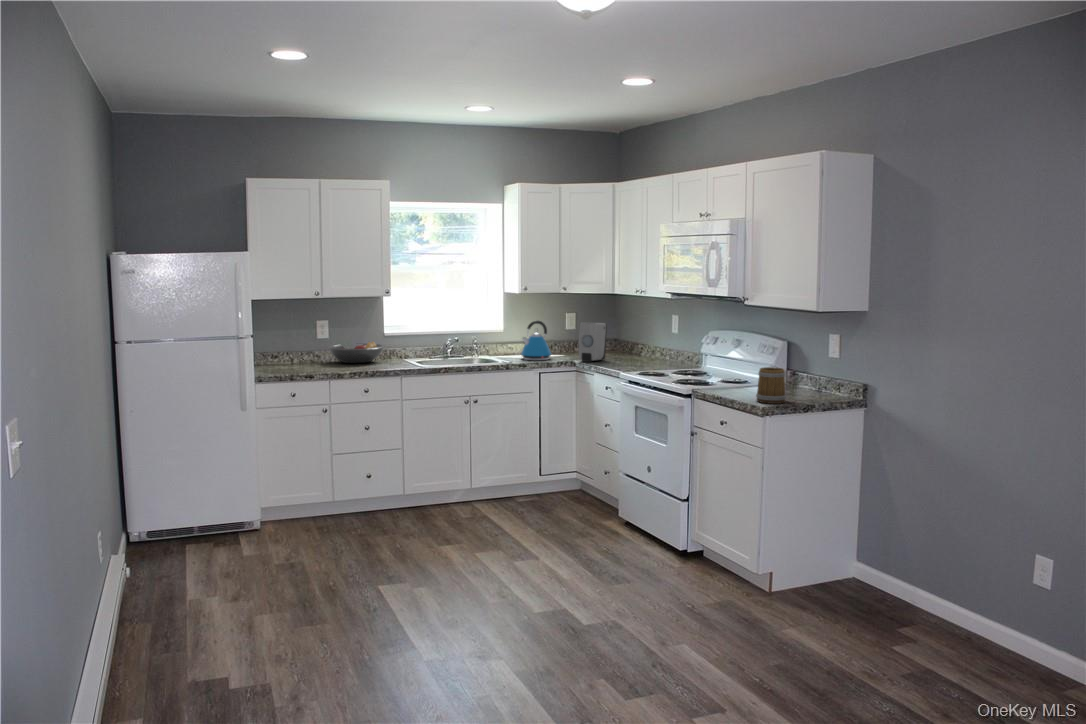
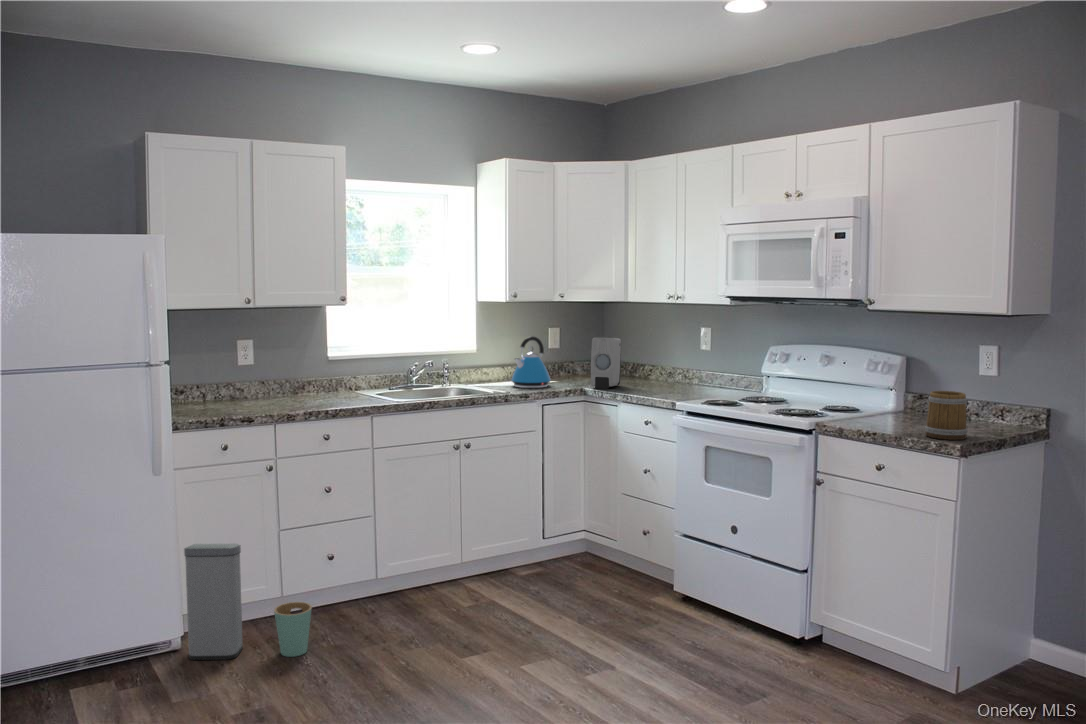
fruit bowl: present [329,341,384,363] -> none [256,367,335,398]
trash can: none [262,459,345,538] -> present [184,544,312,660]

